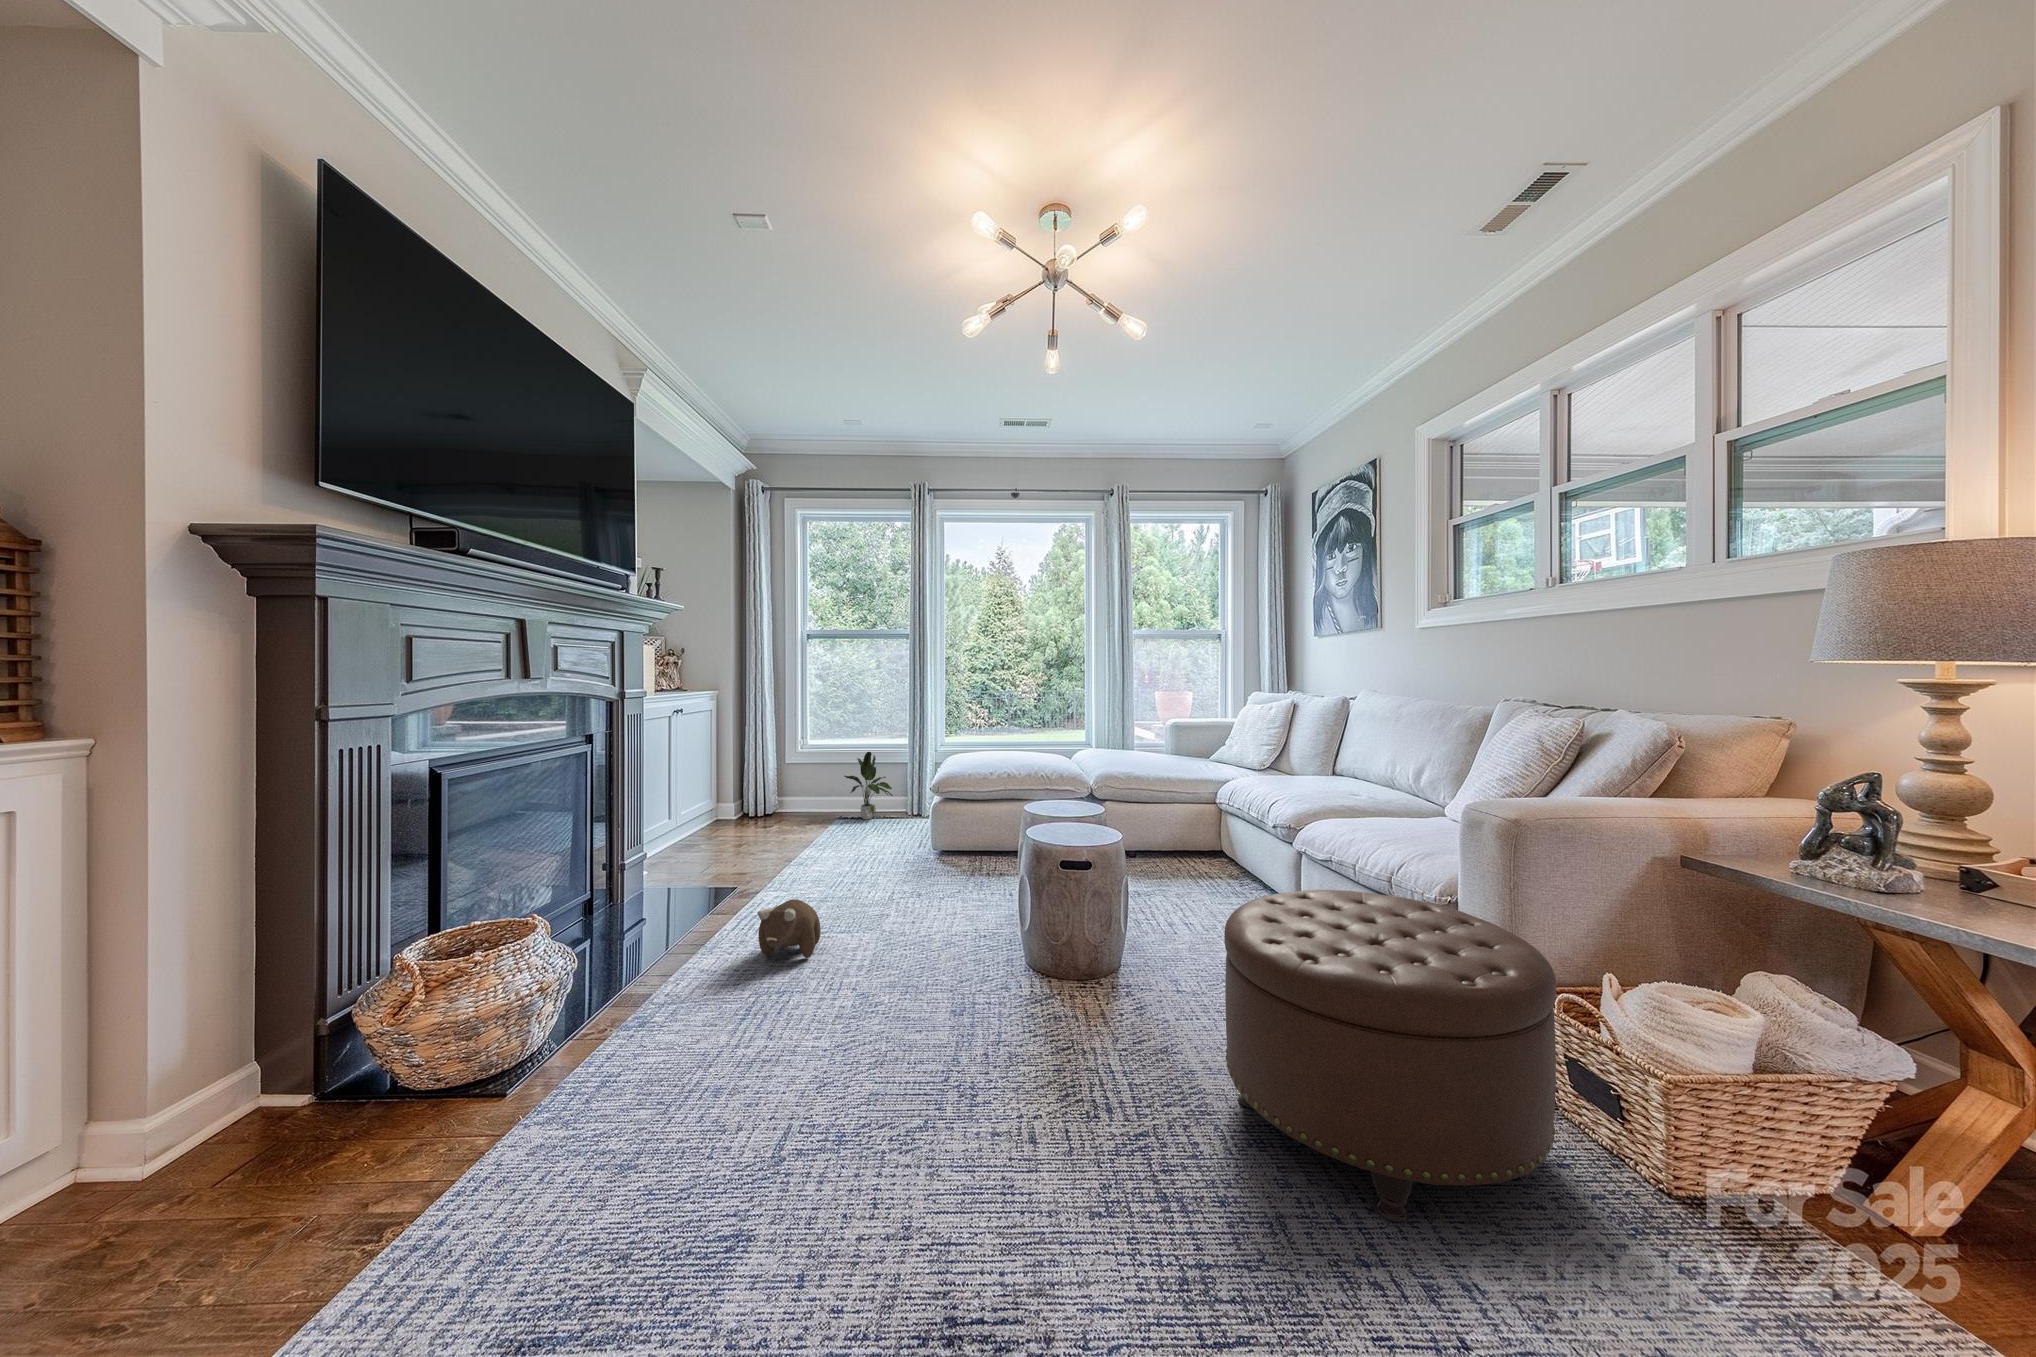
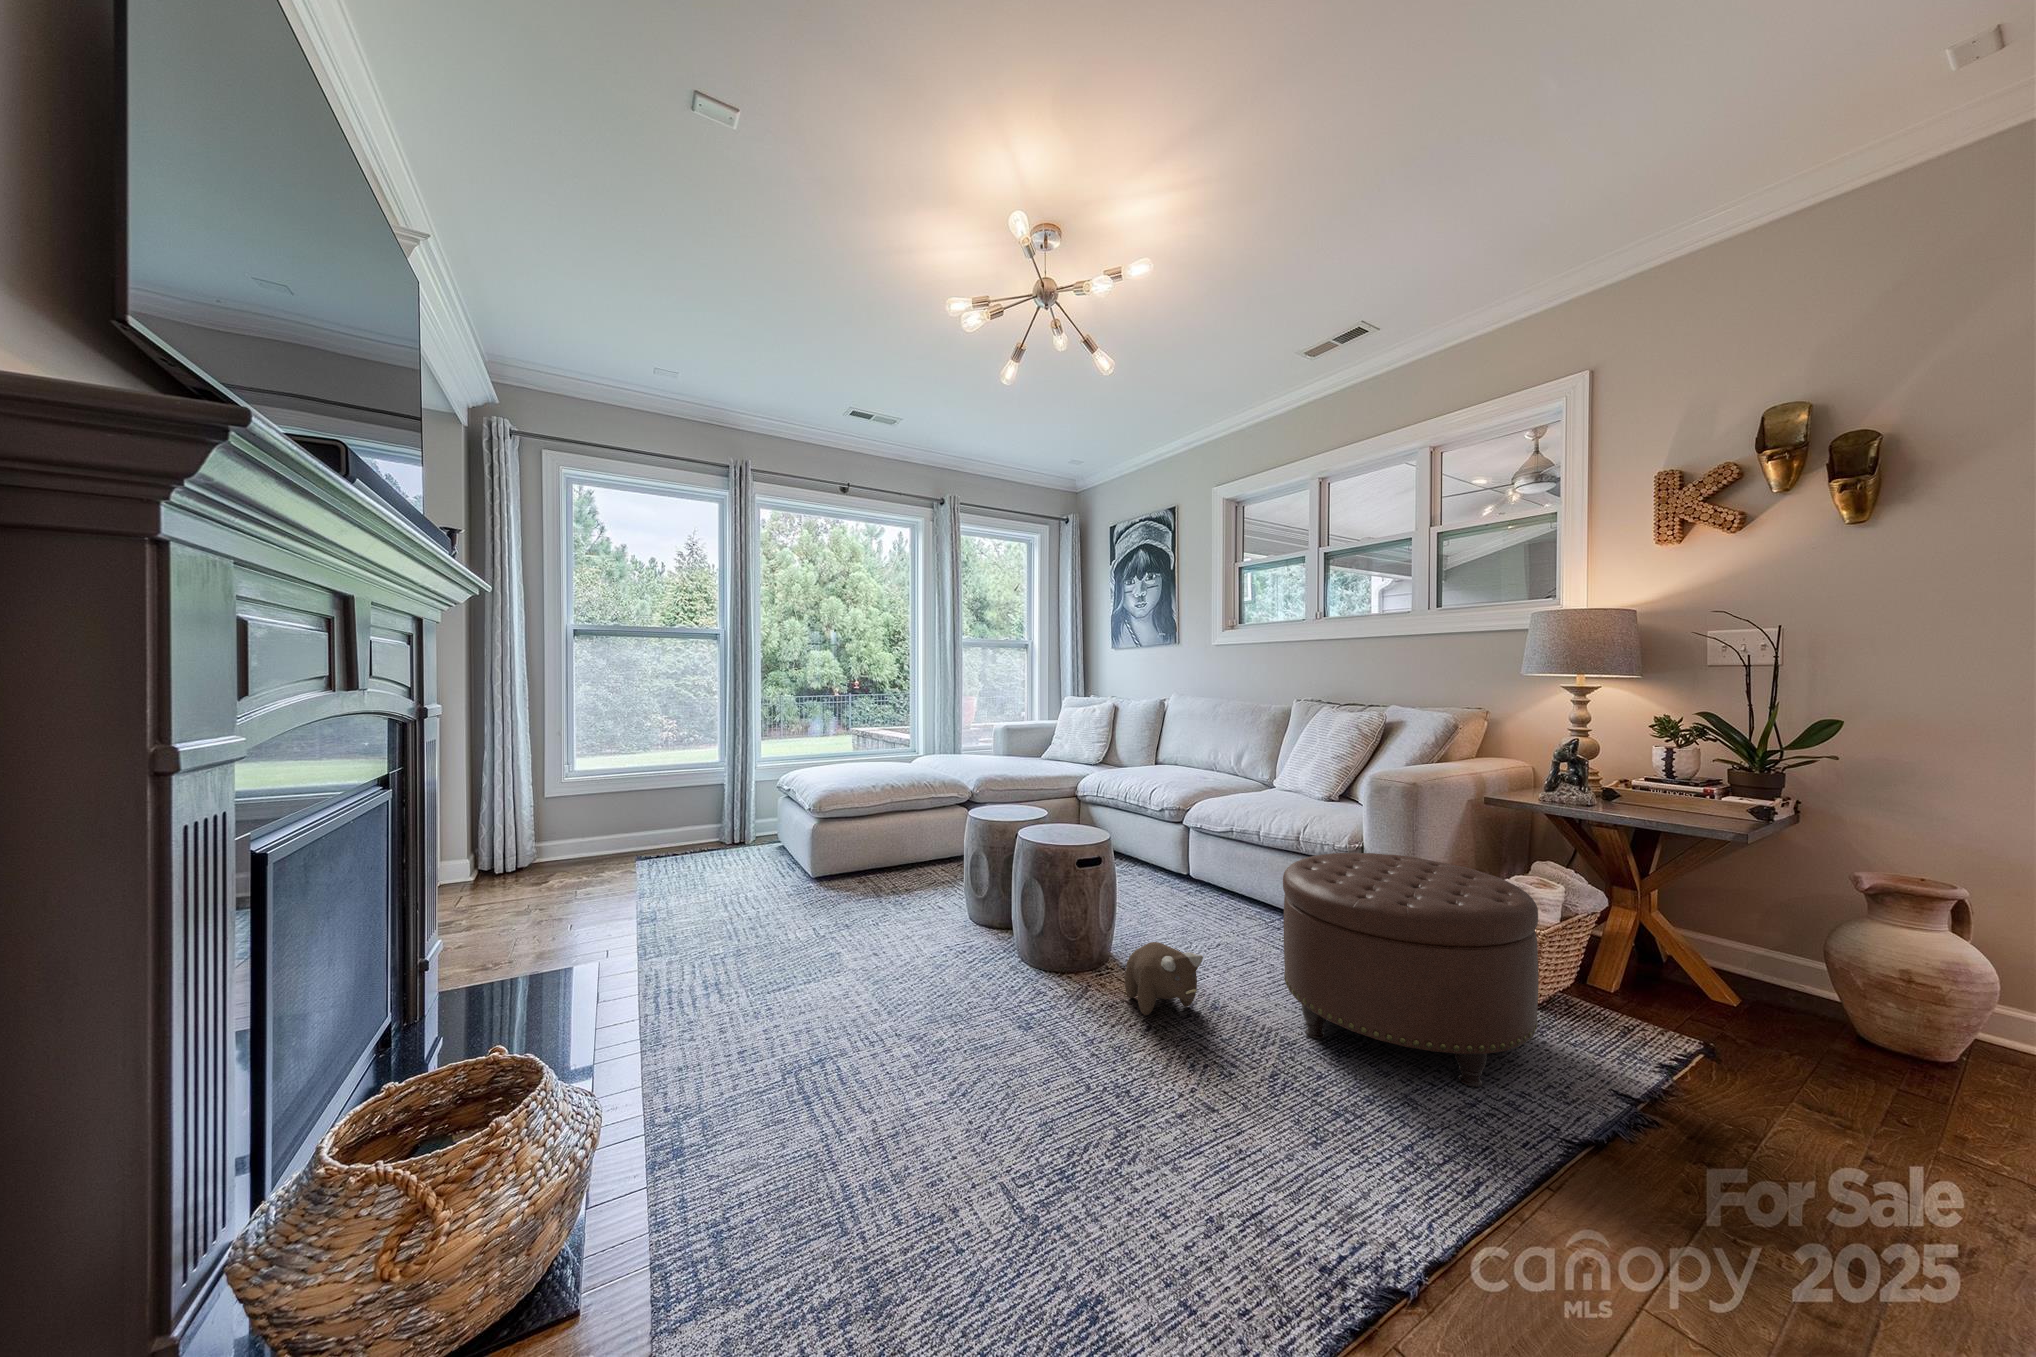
potted plant: present [844,752,892,820] -> none [654,770,710,849]
plush toy: present [758,899,821,958] -> present [1125,942,1203,1015]

